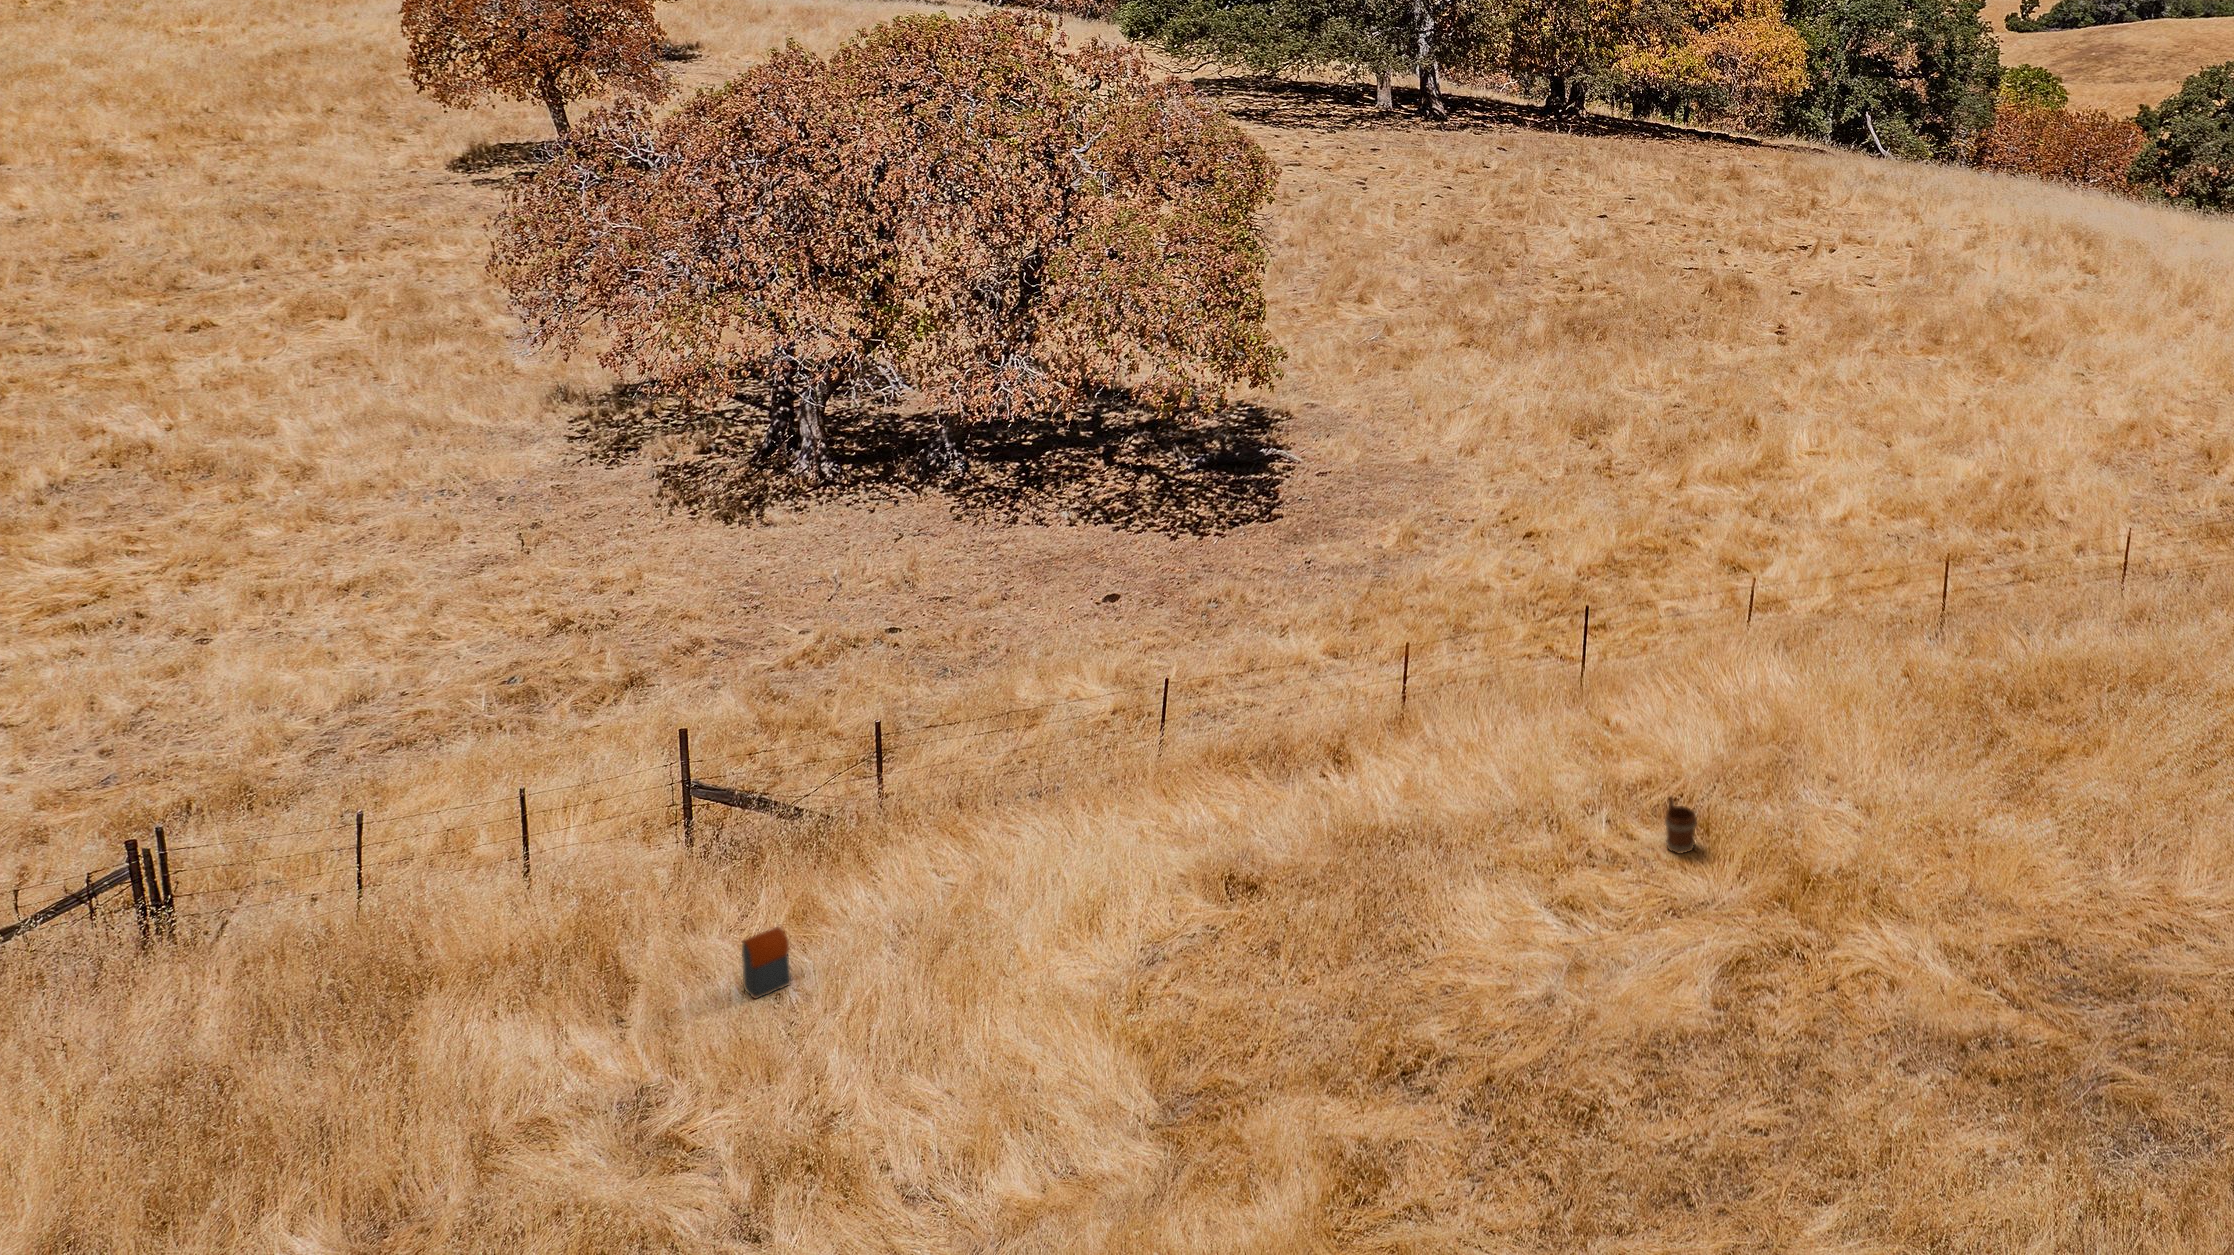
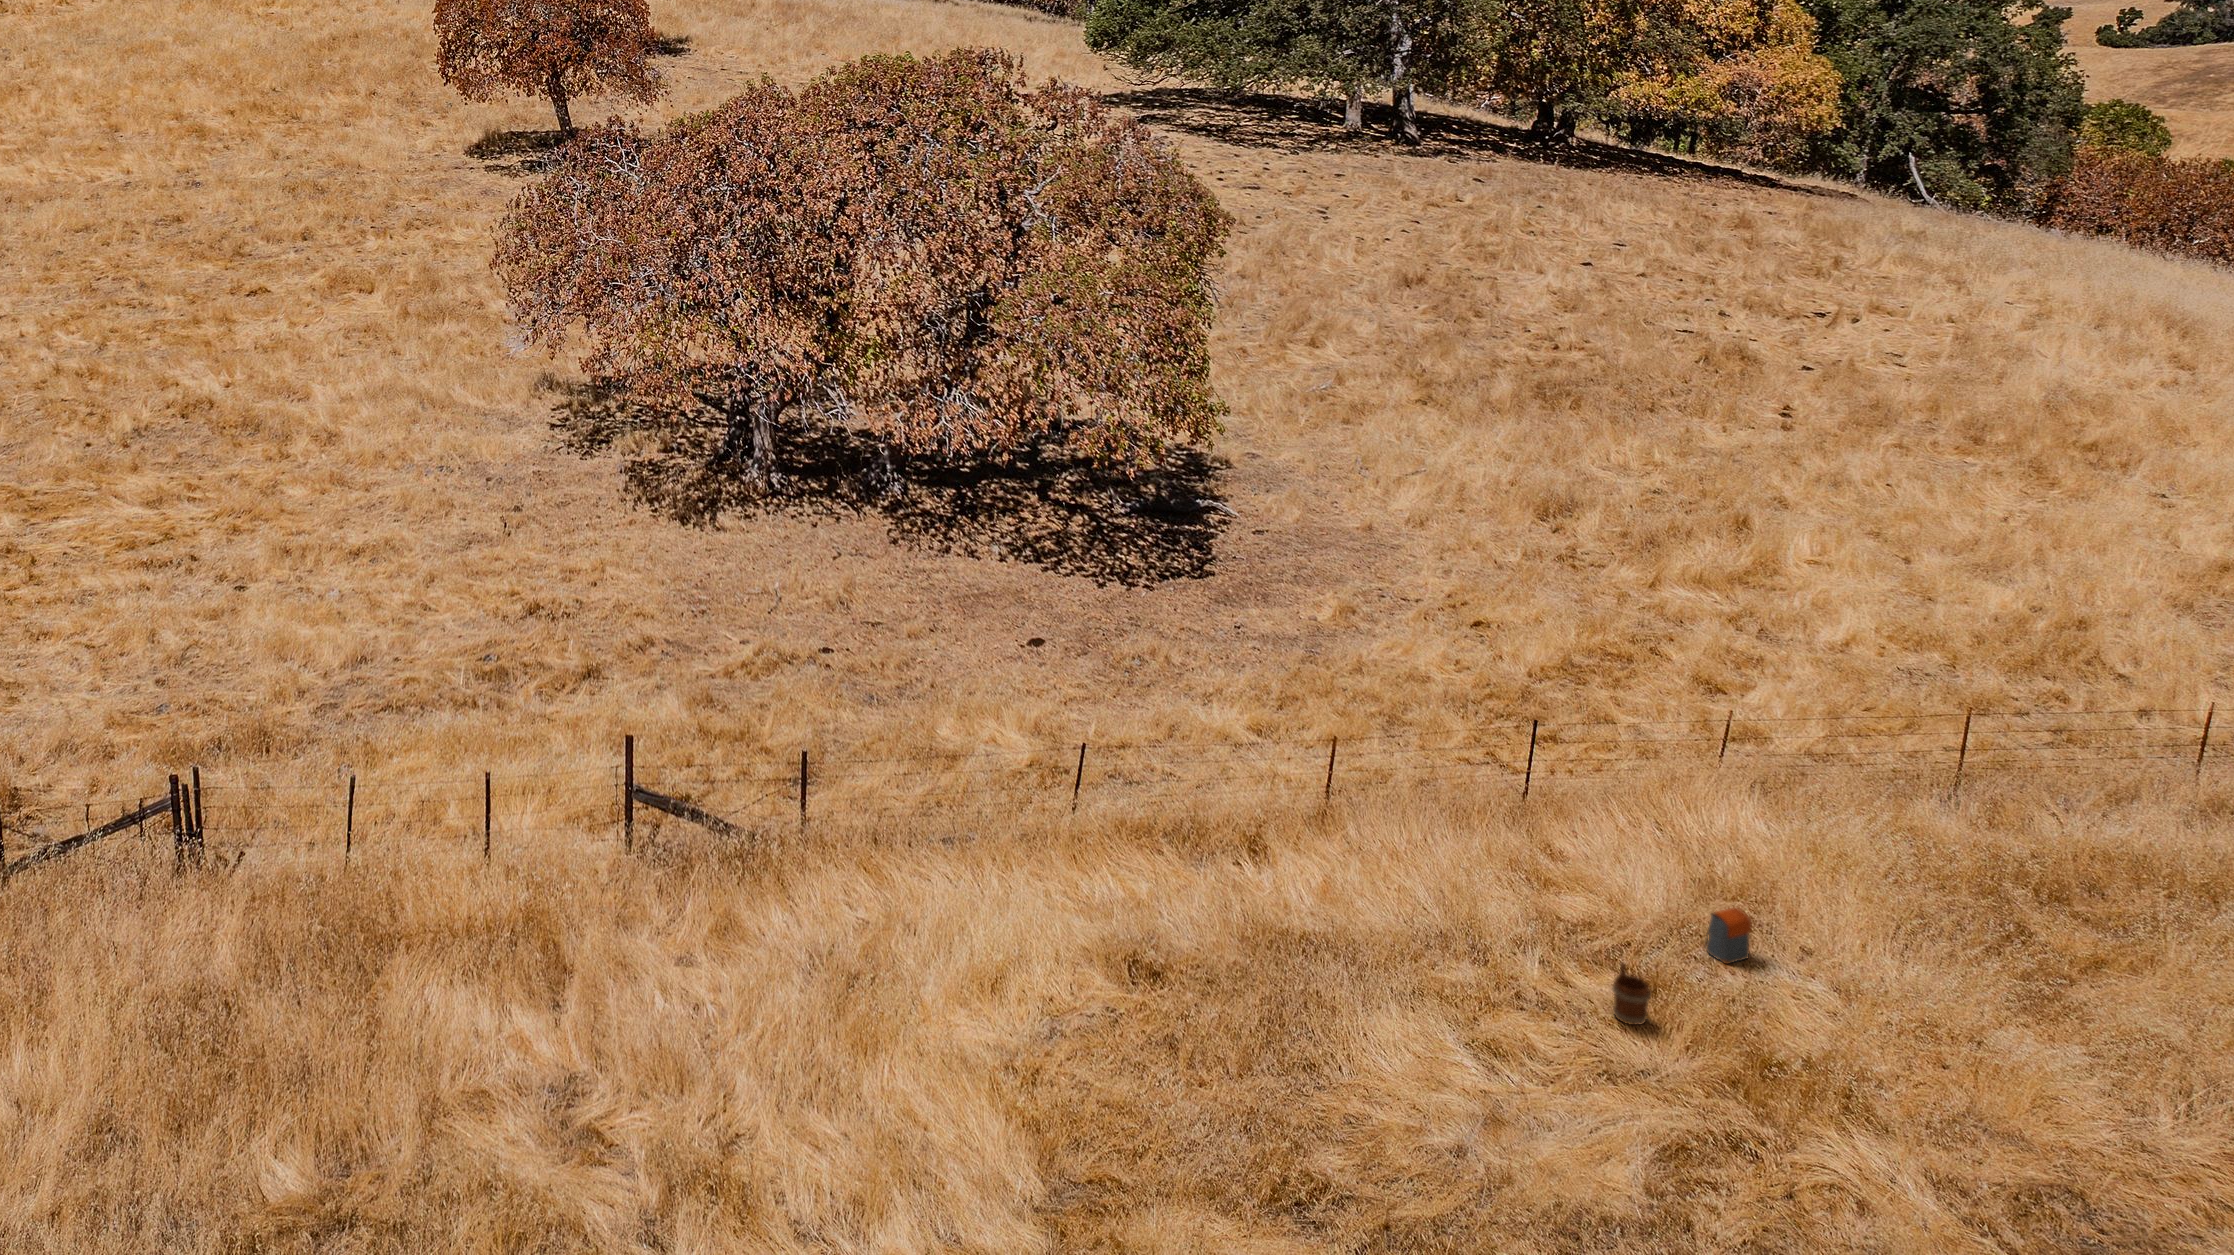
backpack: present [742,927,791,999] -> present [1706,908,1752,964]

